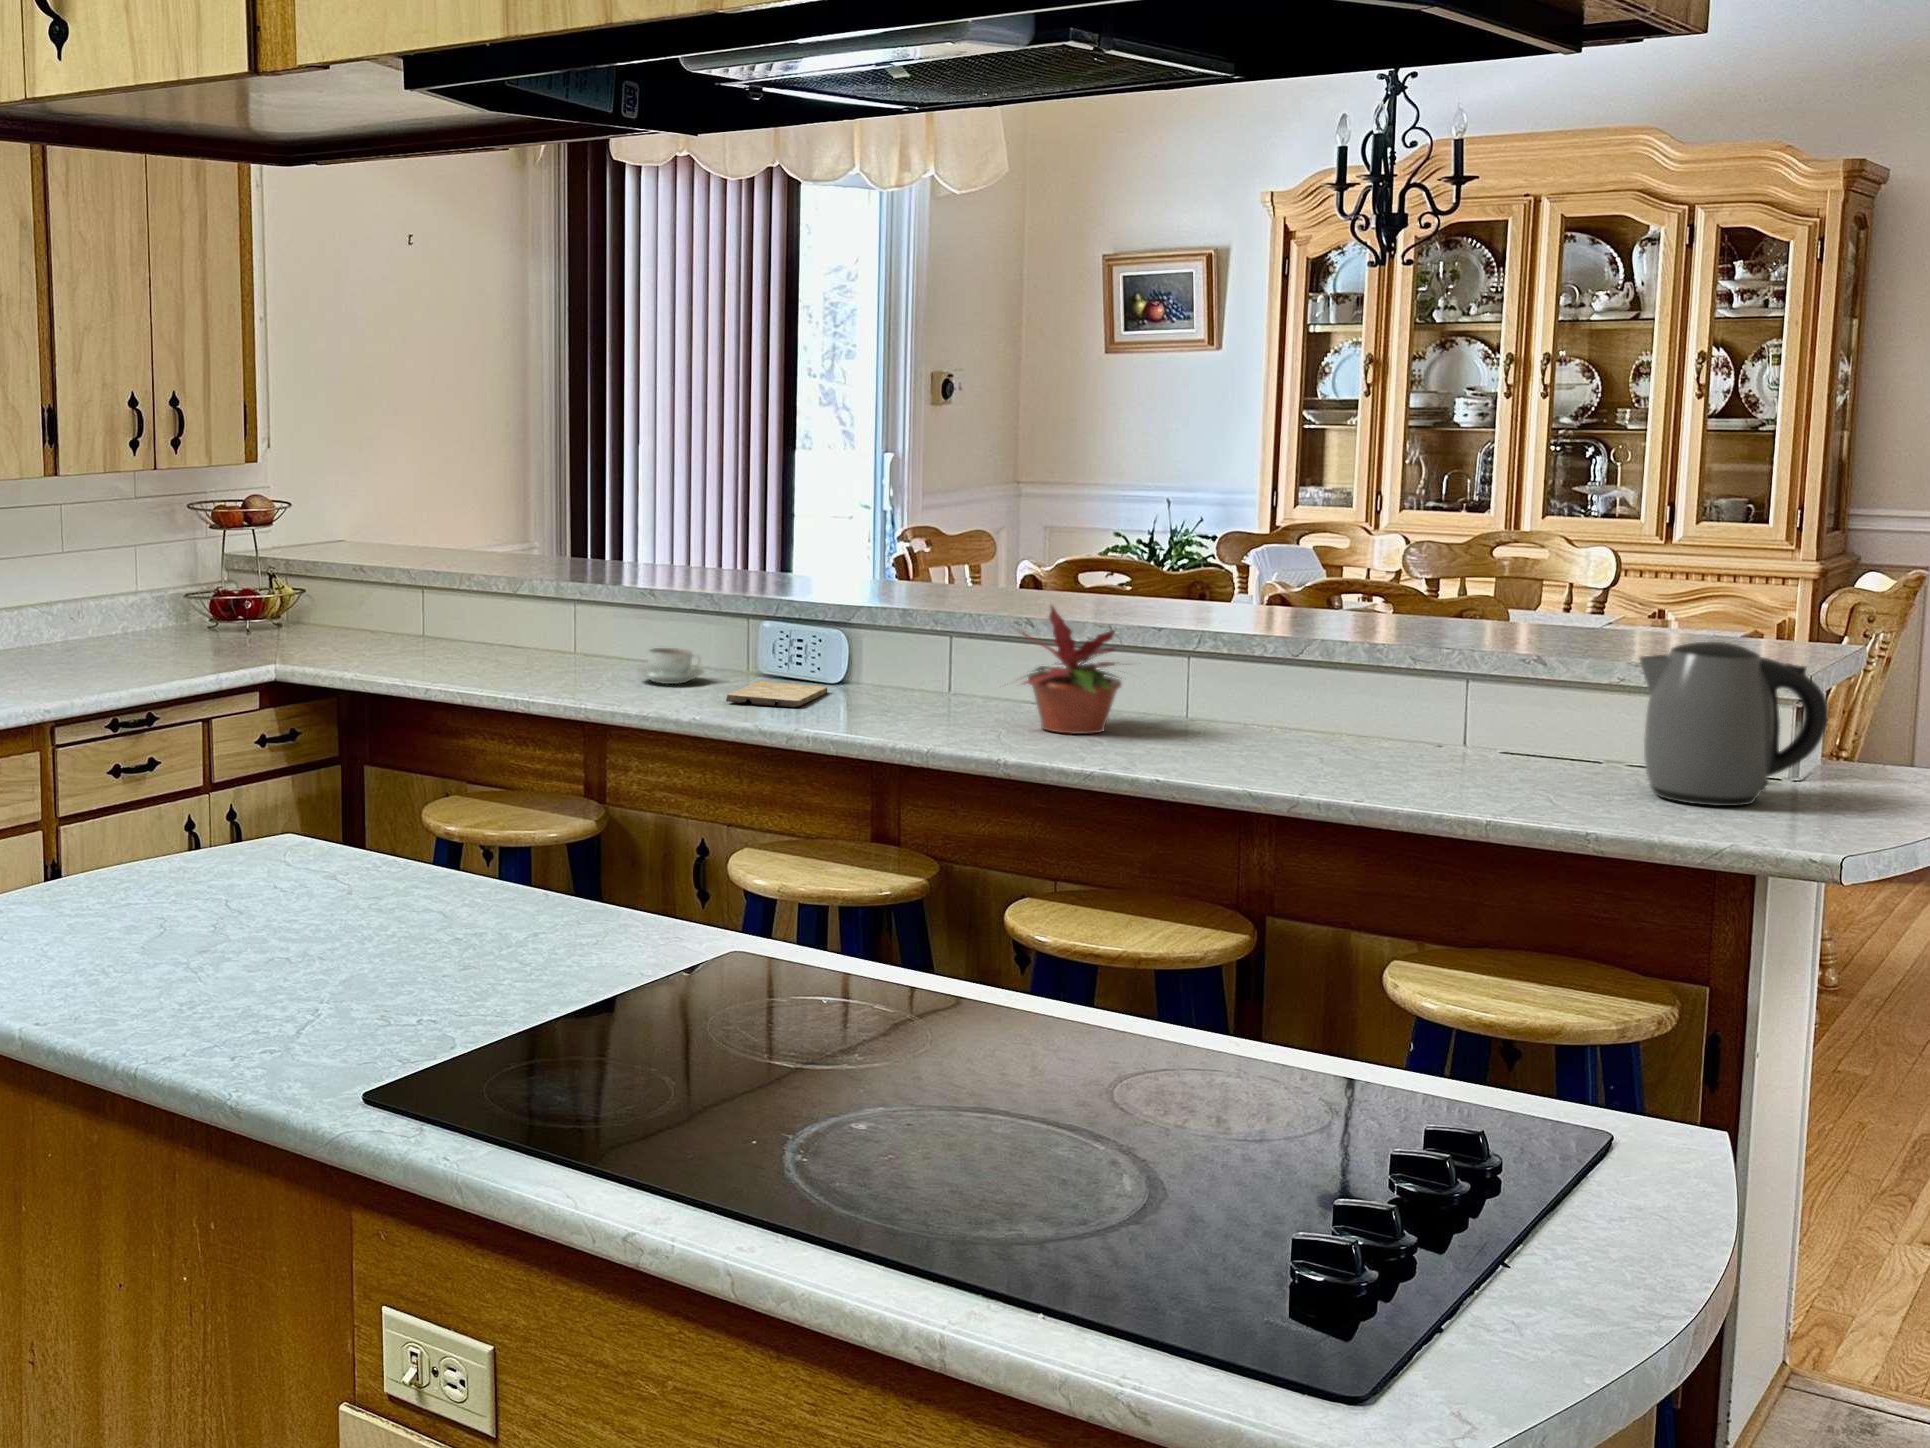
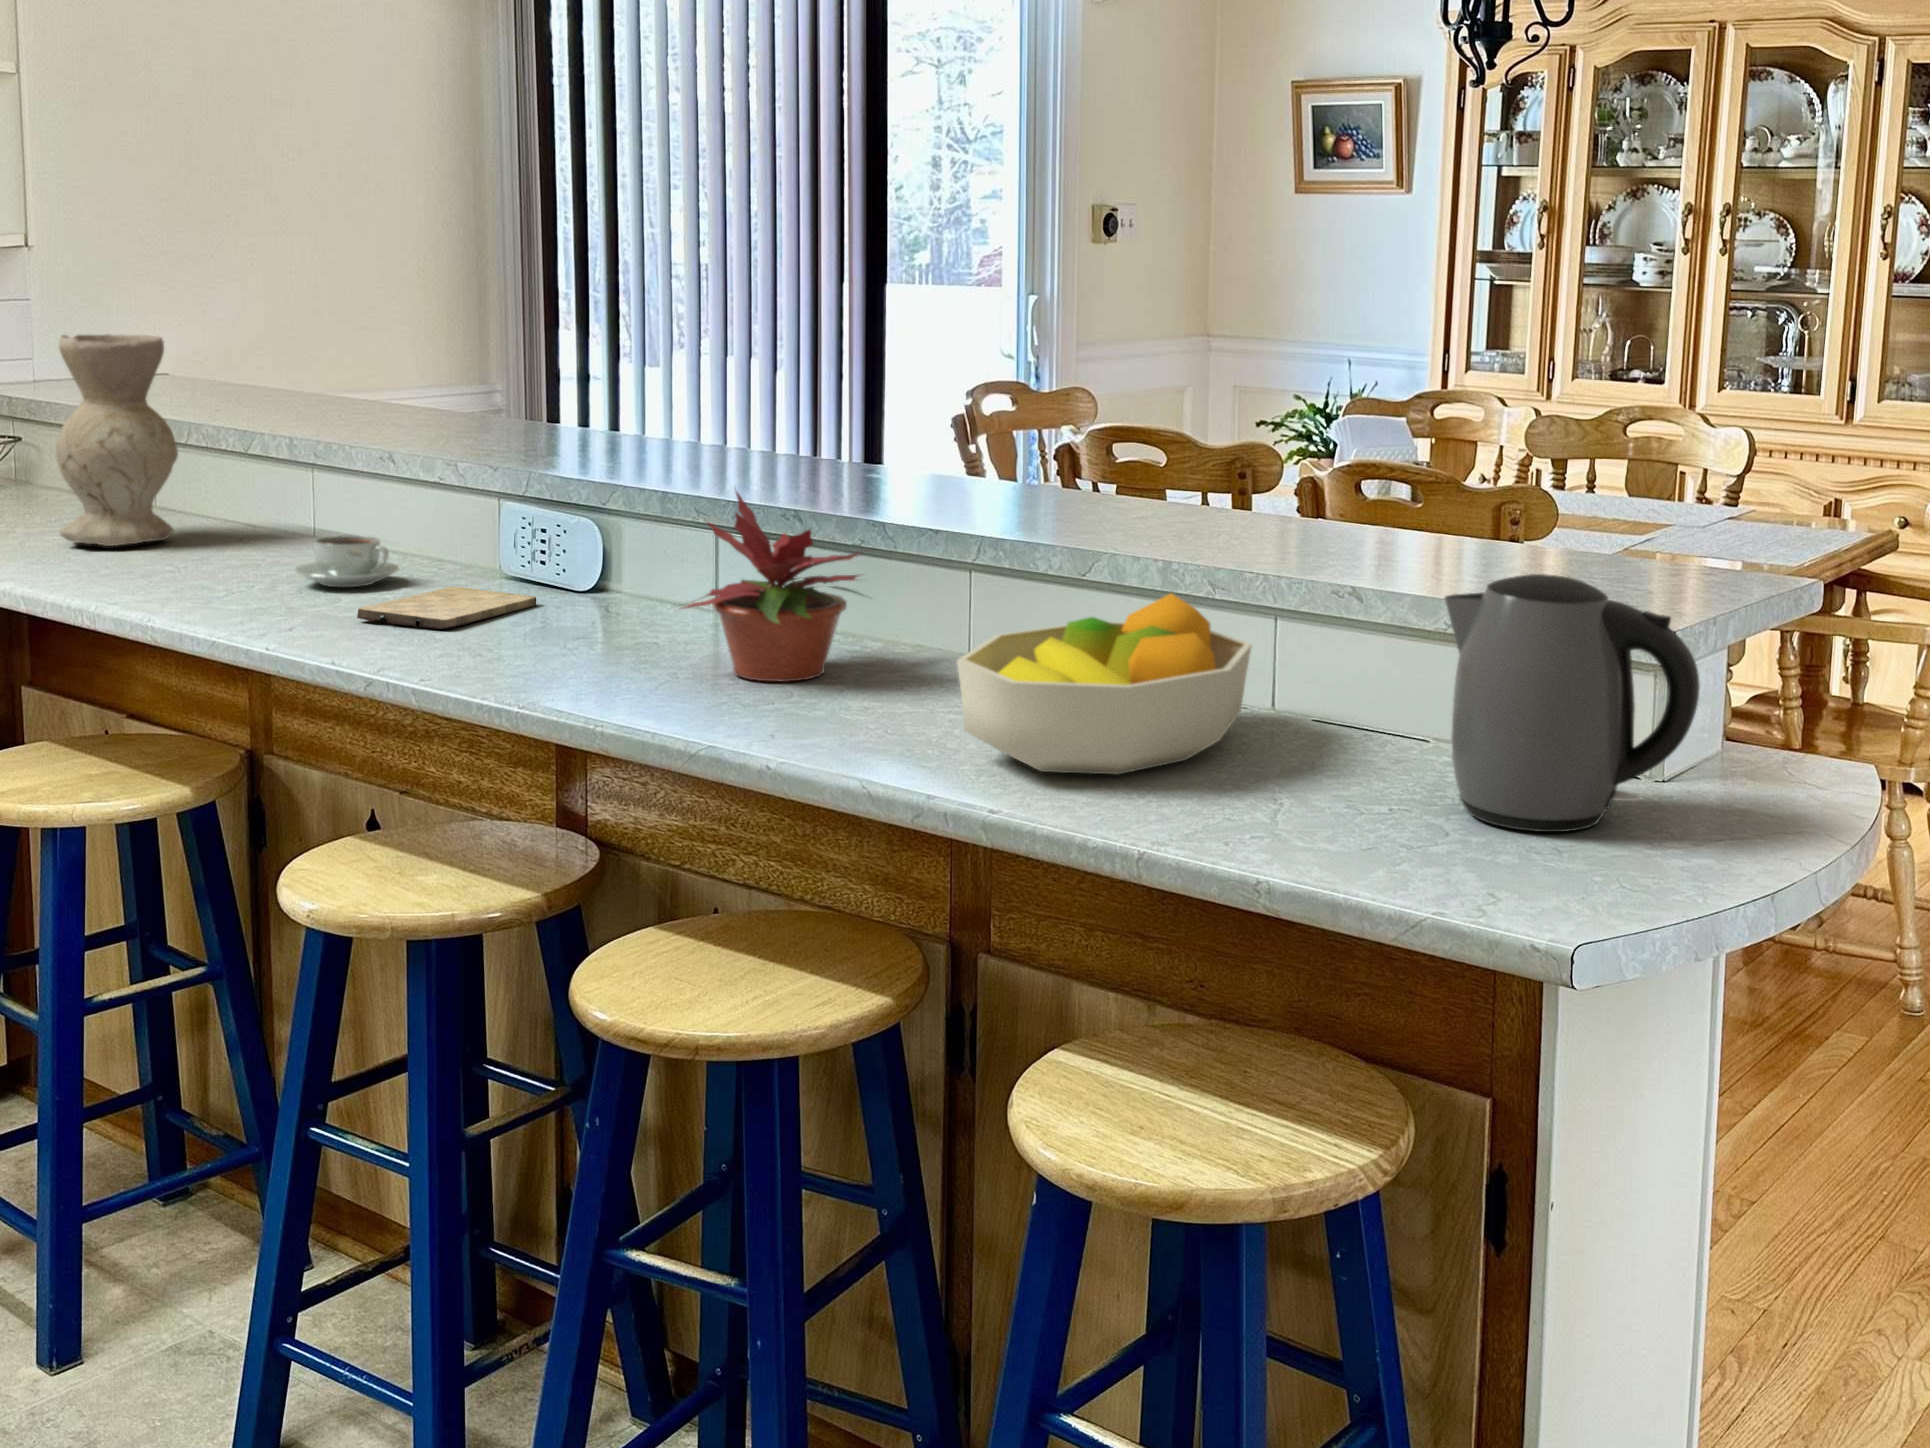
vase: none [412,509,495,661] -> present [56,334,178,546]
fruit bowl: none [1276,665,1467,780] -> present [957,594,1252,774]

